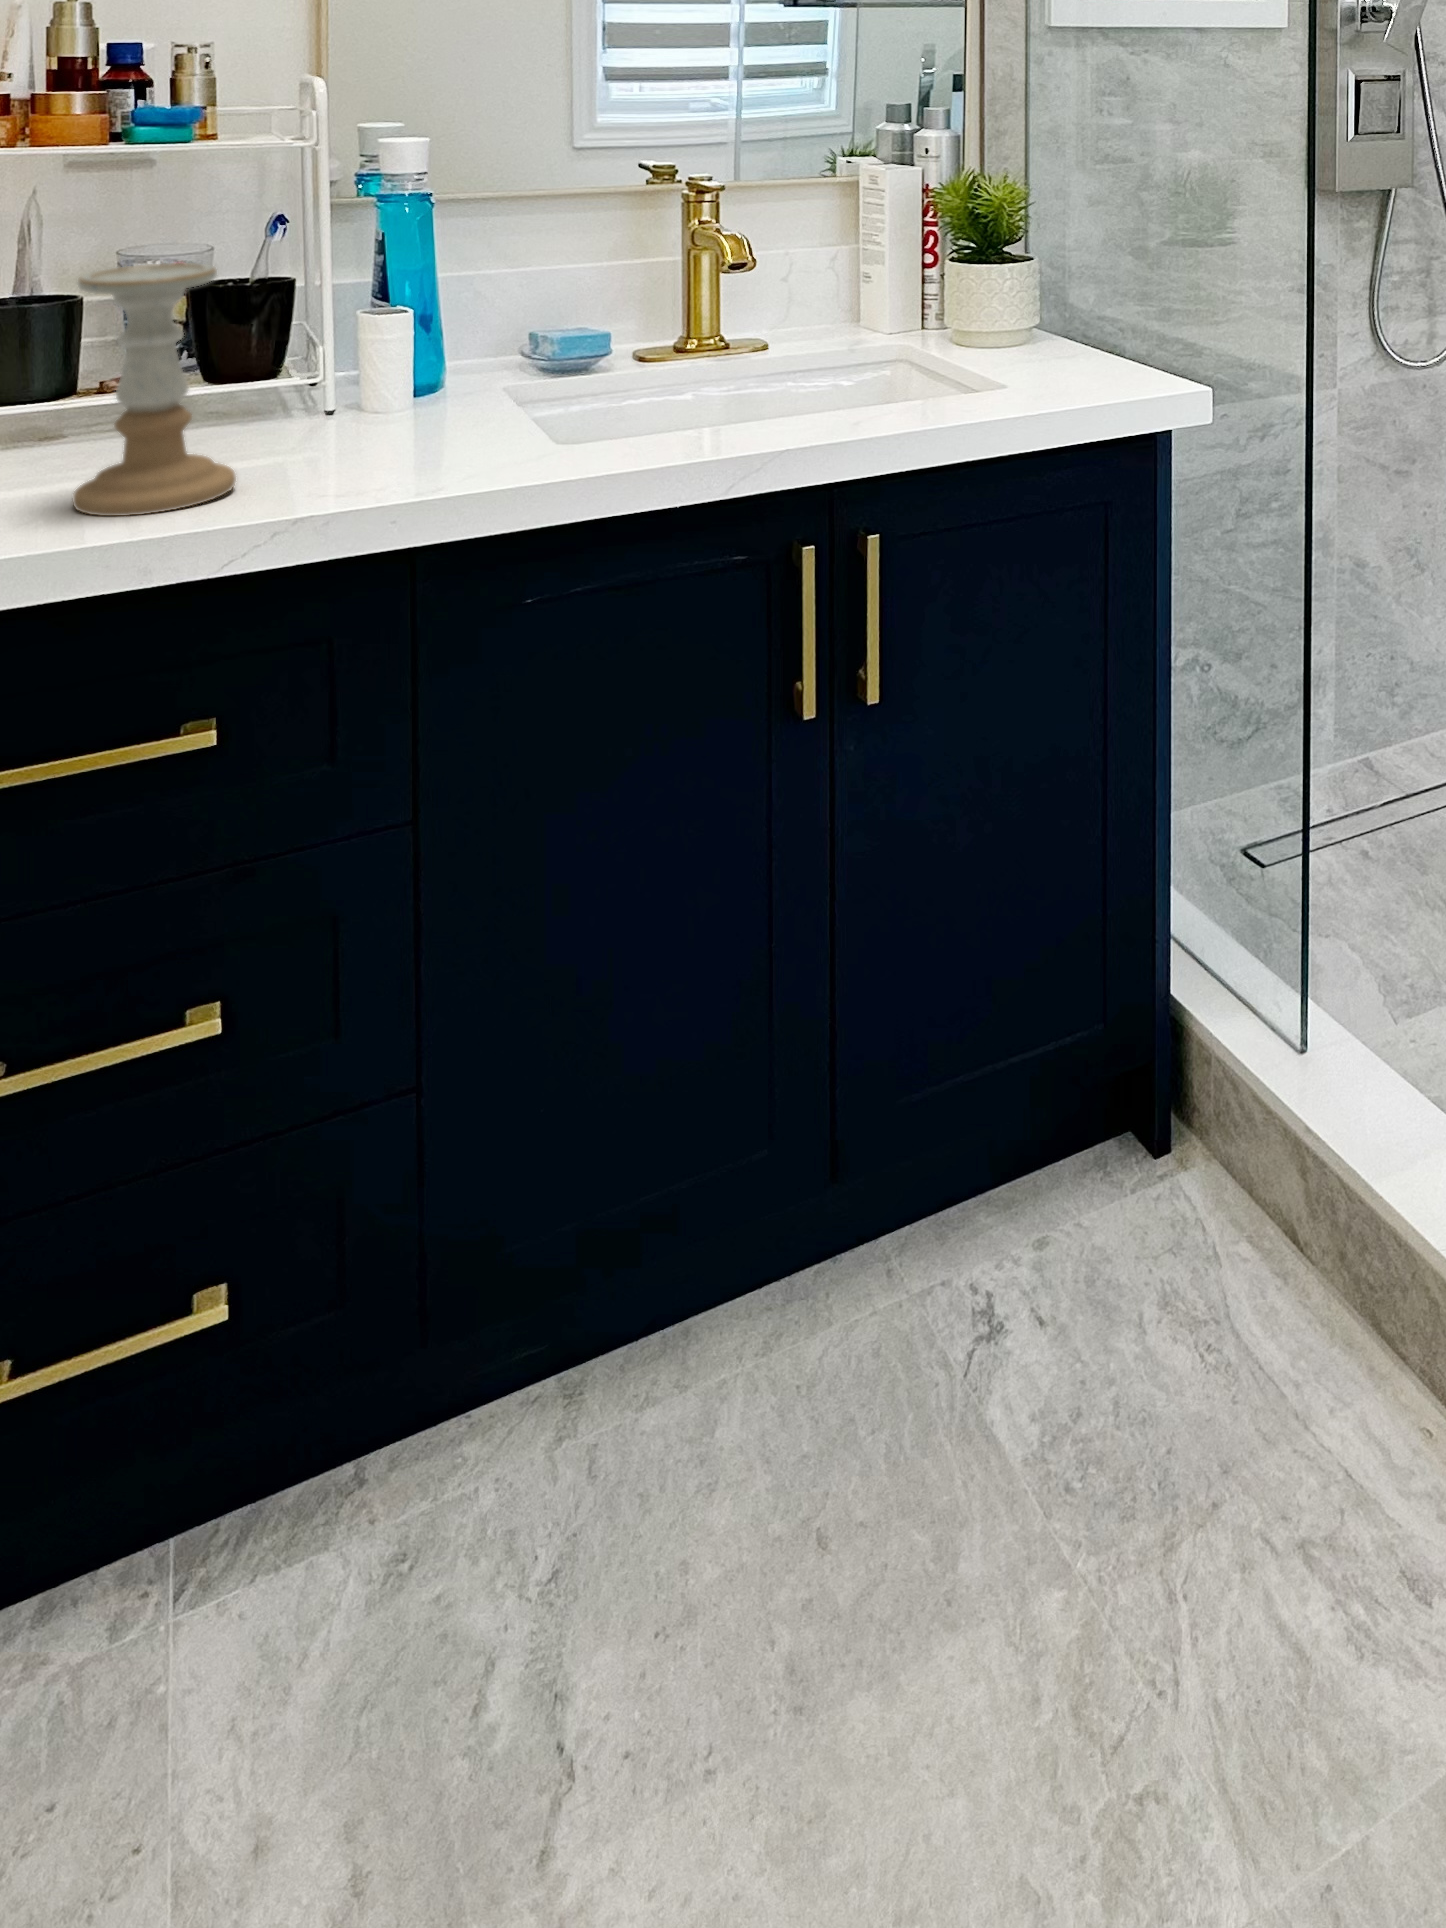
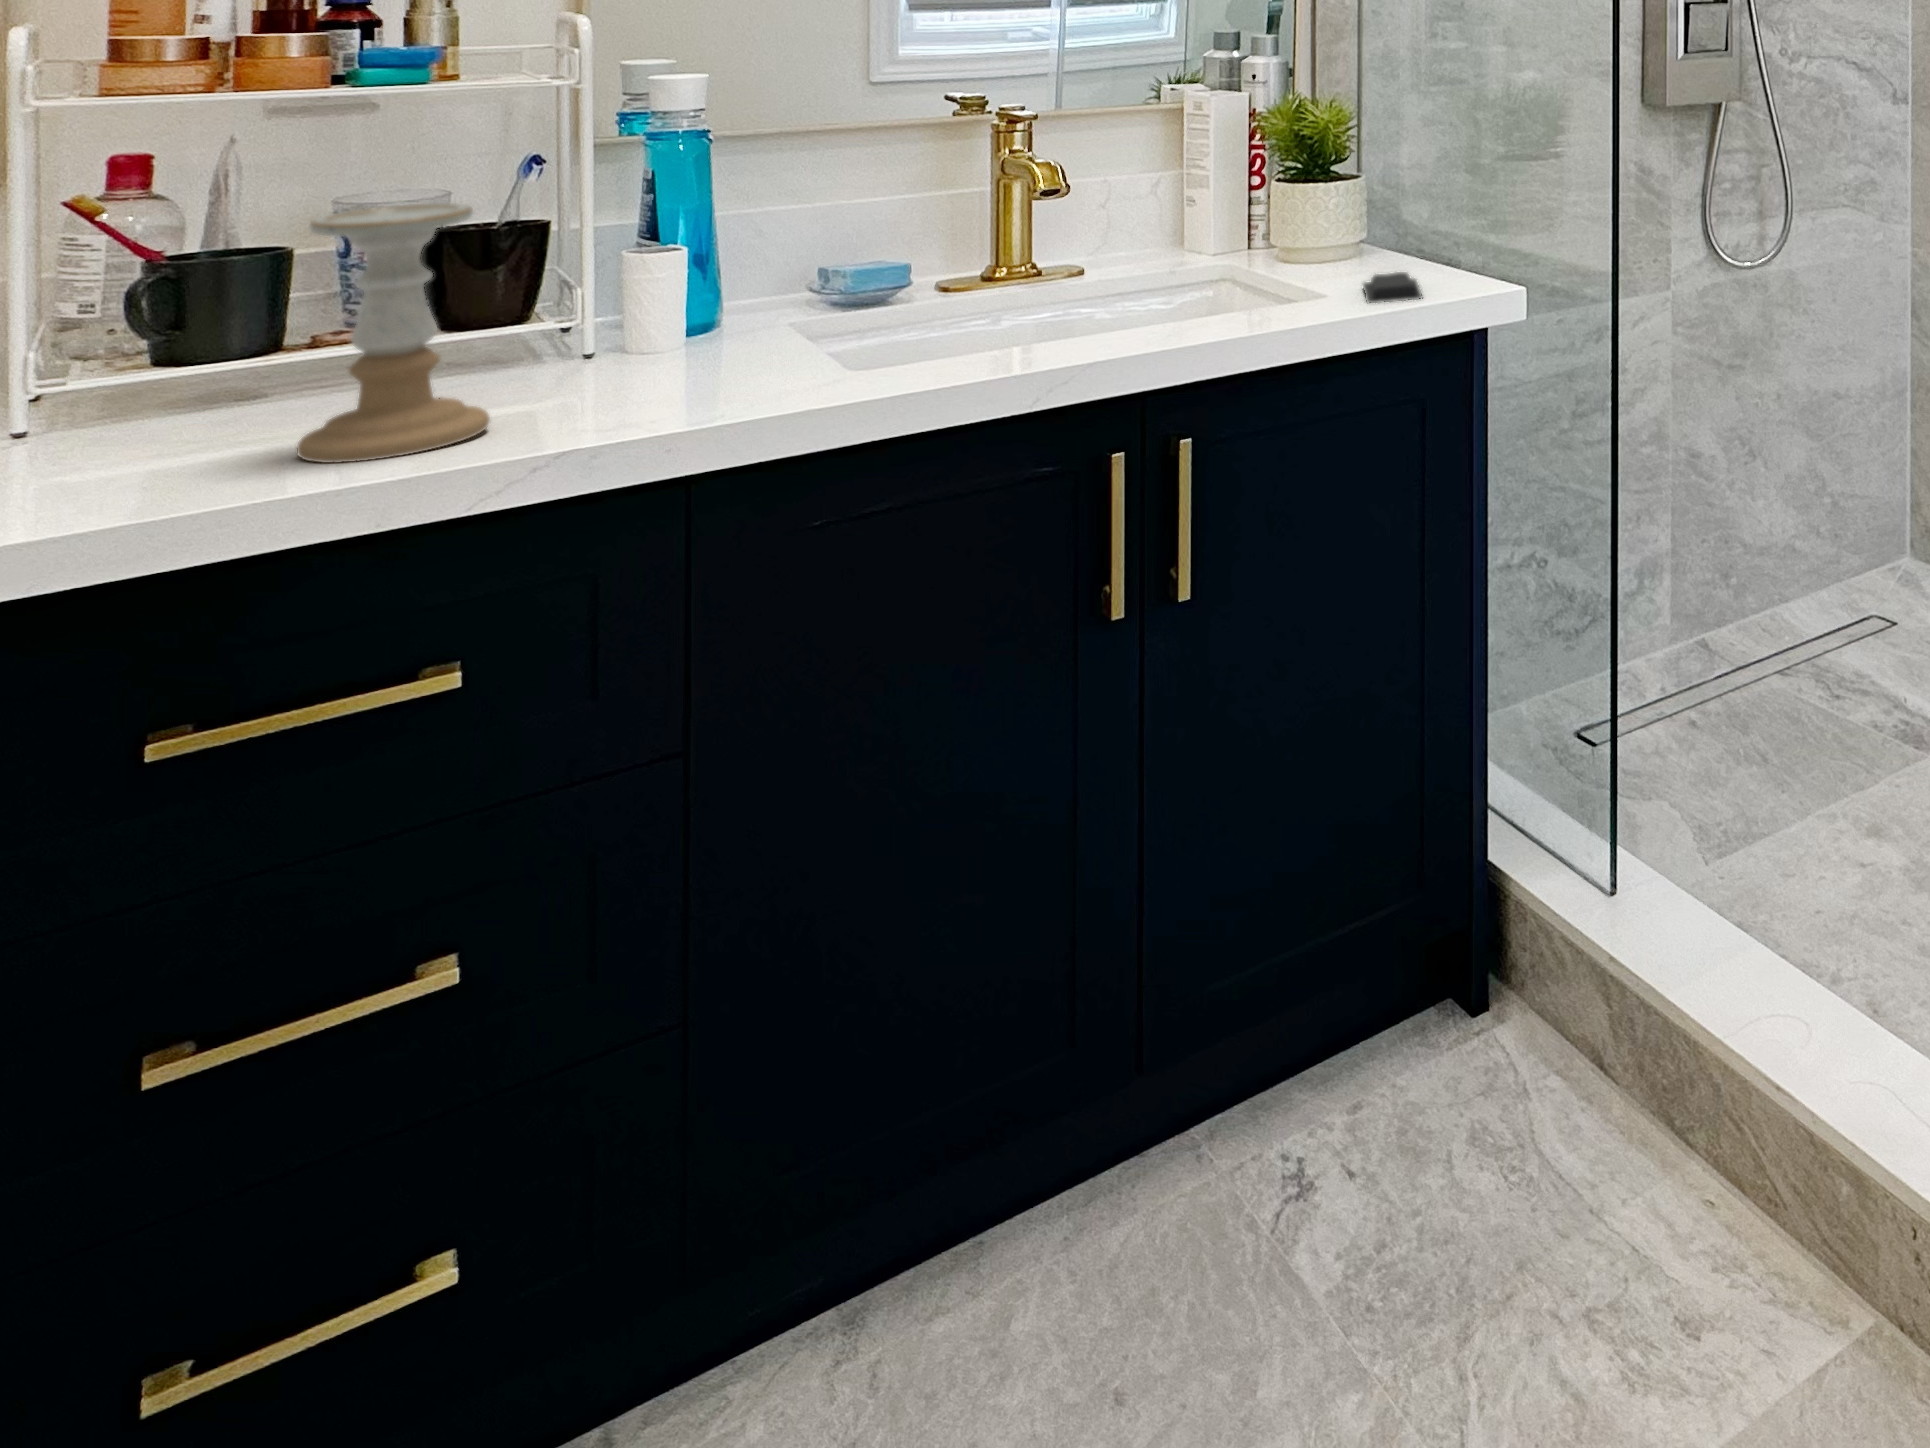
soap bar: none [1041,363,1105,398] -> present [1363,272,1422,303]

